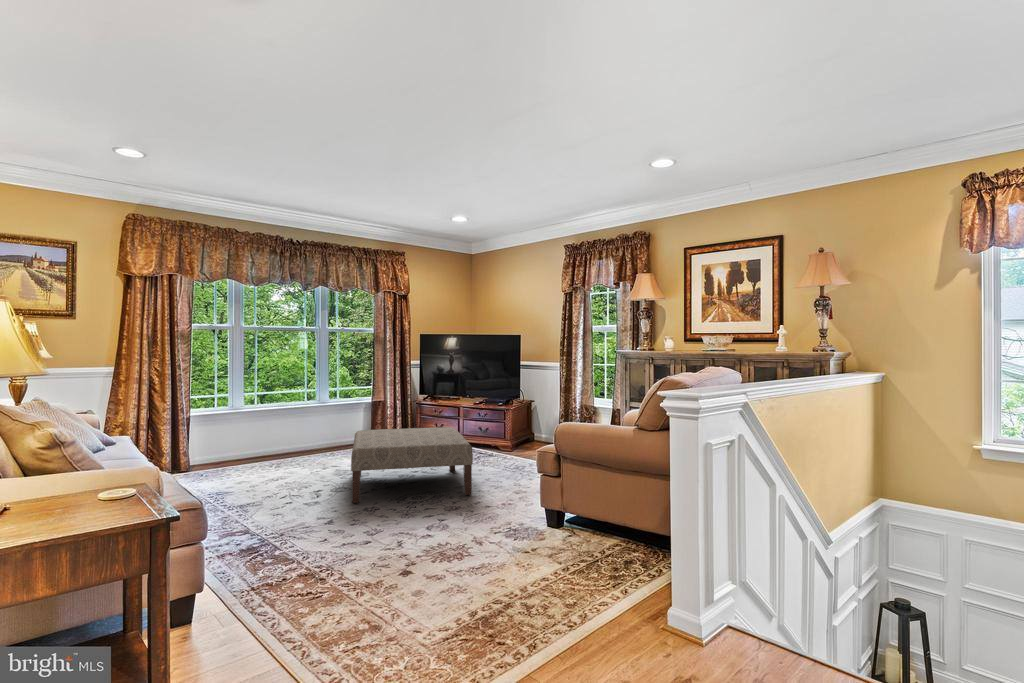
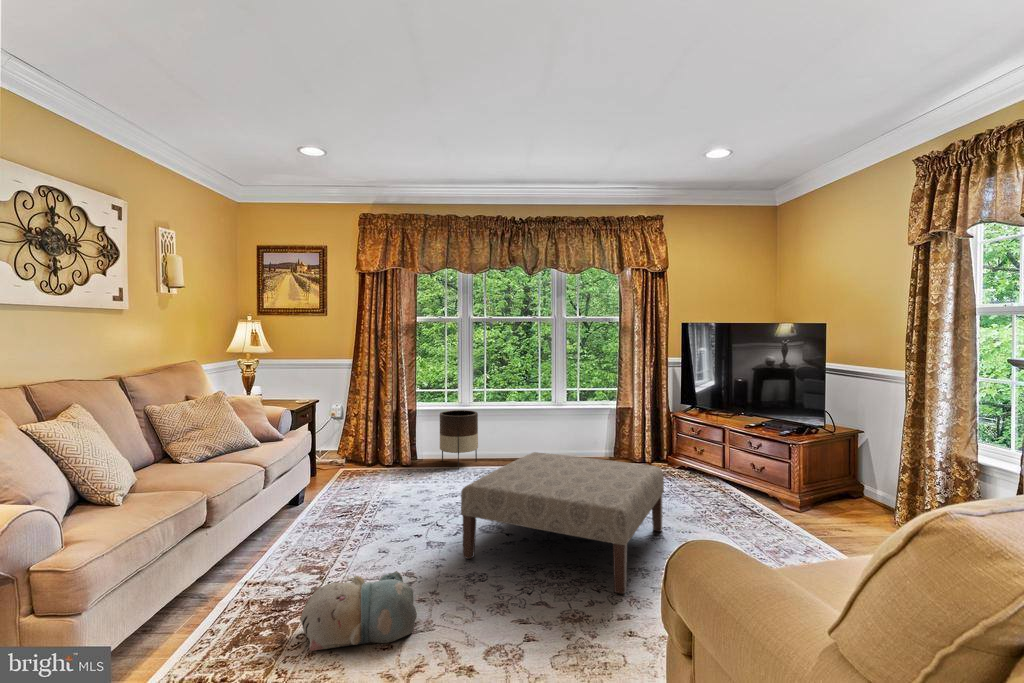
planter: none [220,413,261,466] -> present [440,410,478,470]
plush toy: none [306,501,385,553] -> present [300,571,417,651]

